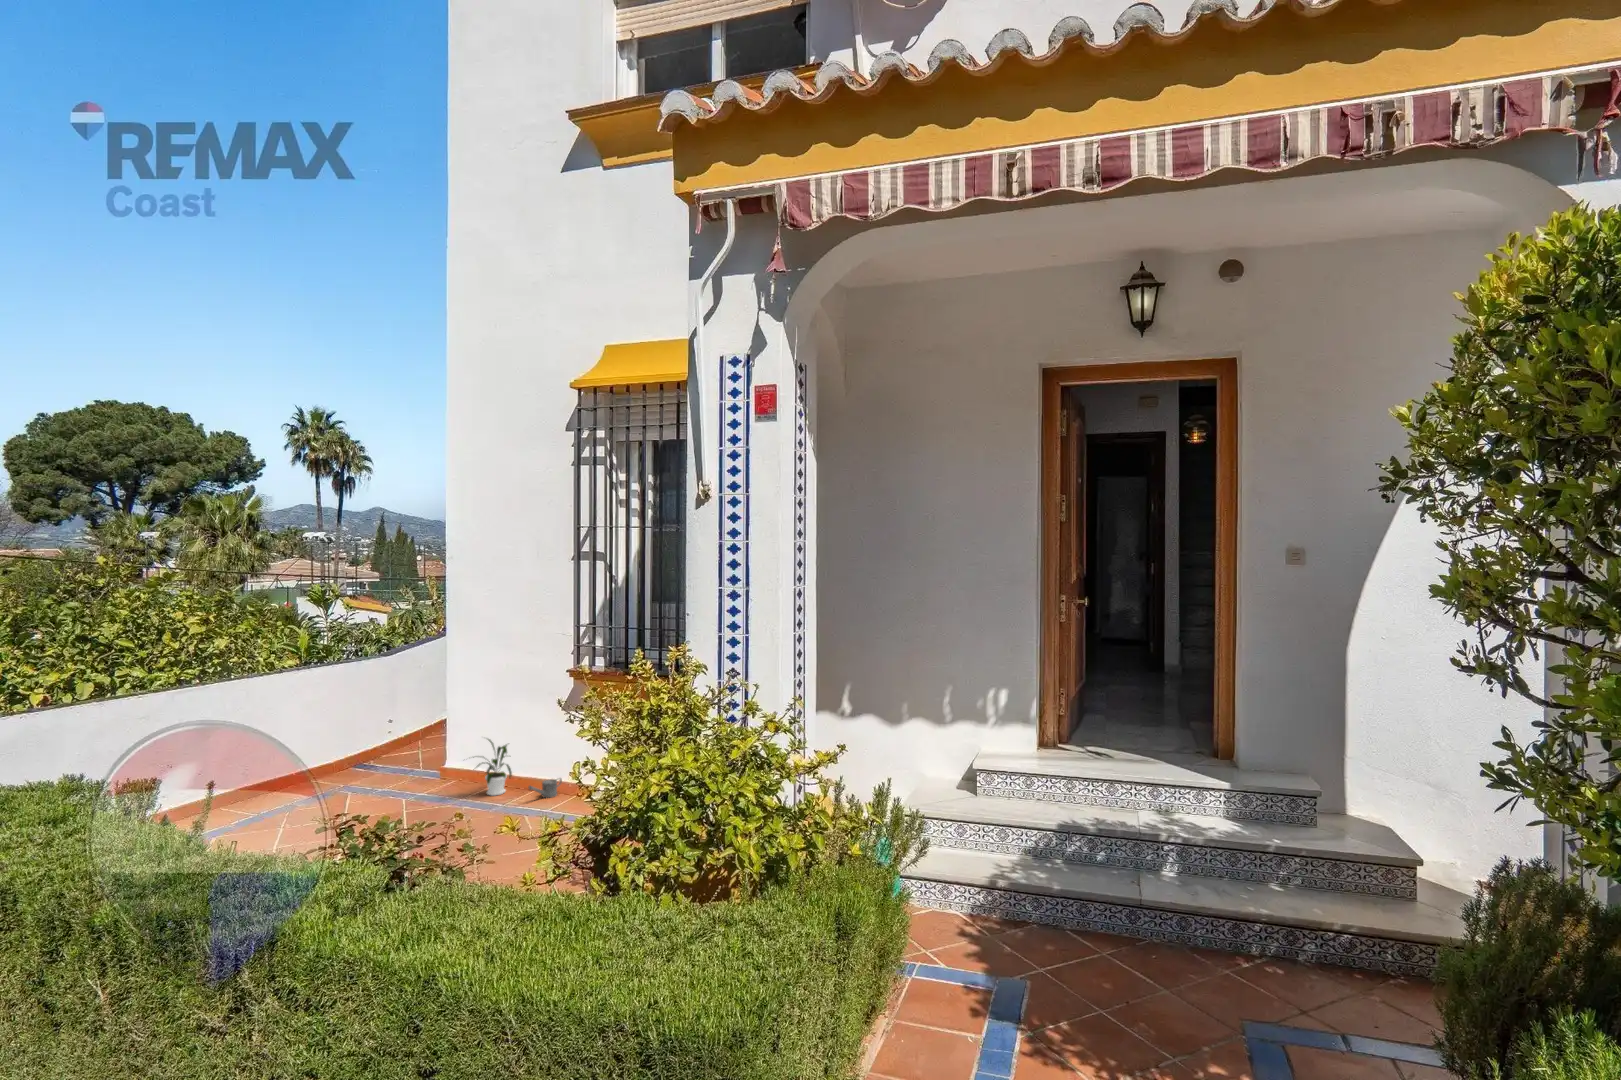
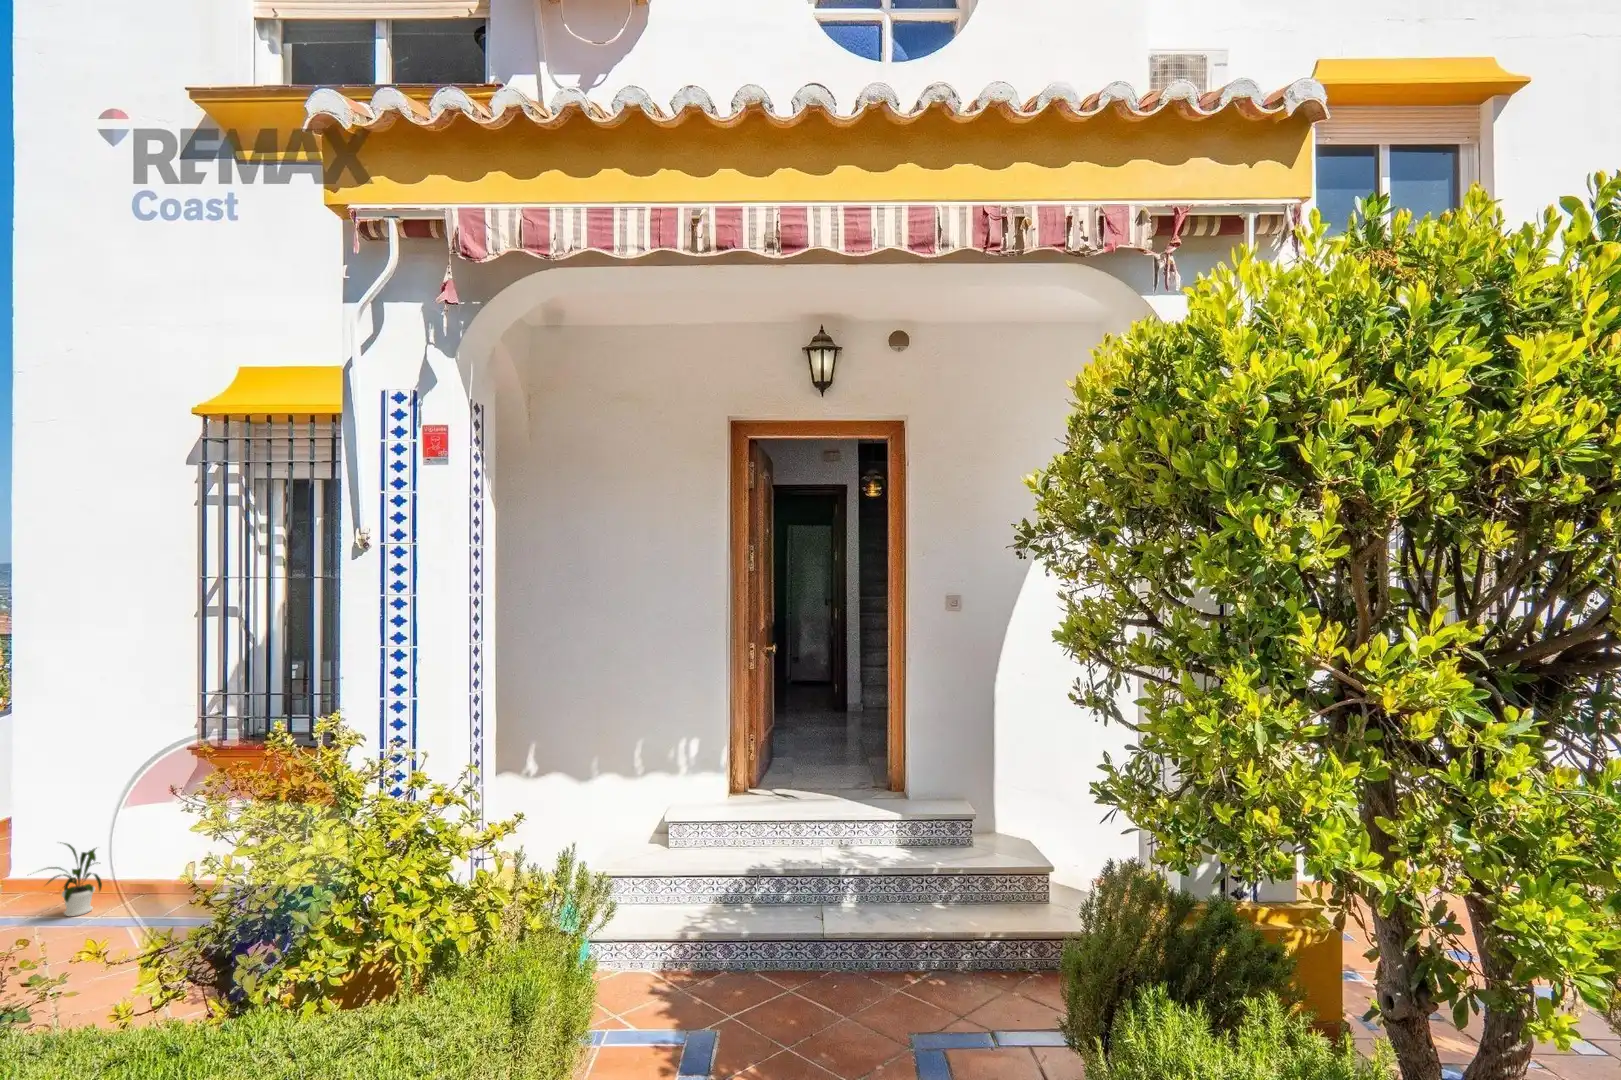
watering can: present [529,778,562,798] -> none [127,884,176,911]

